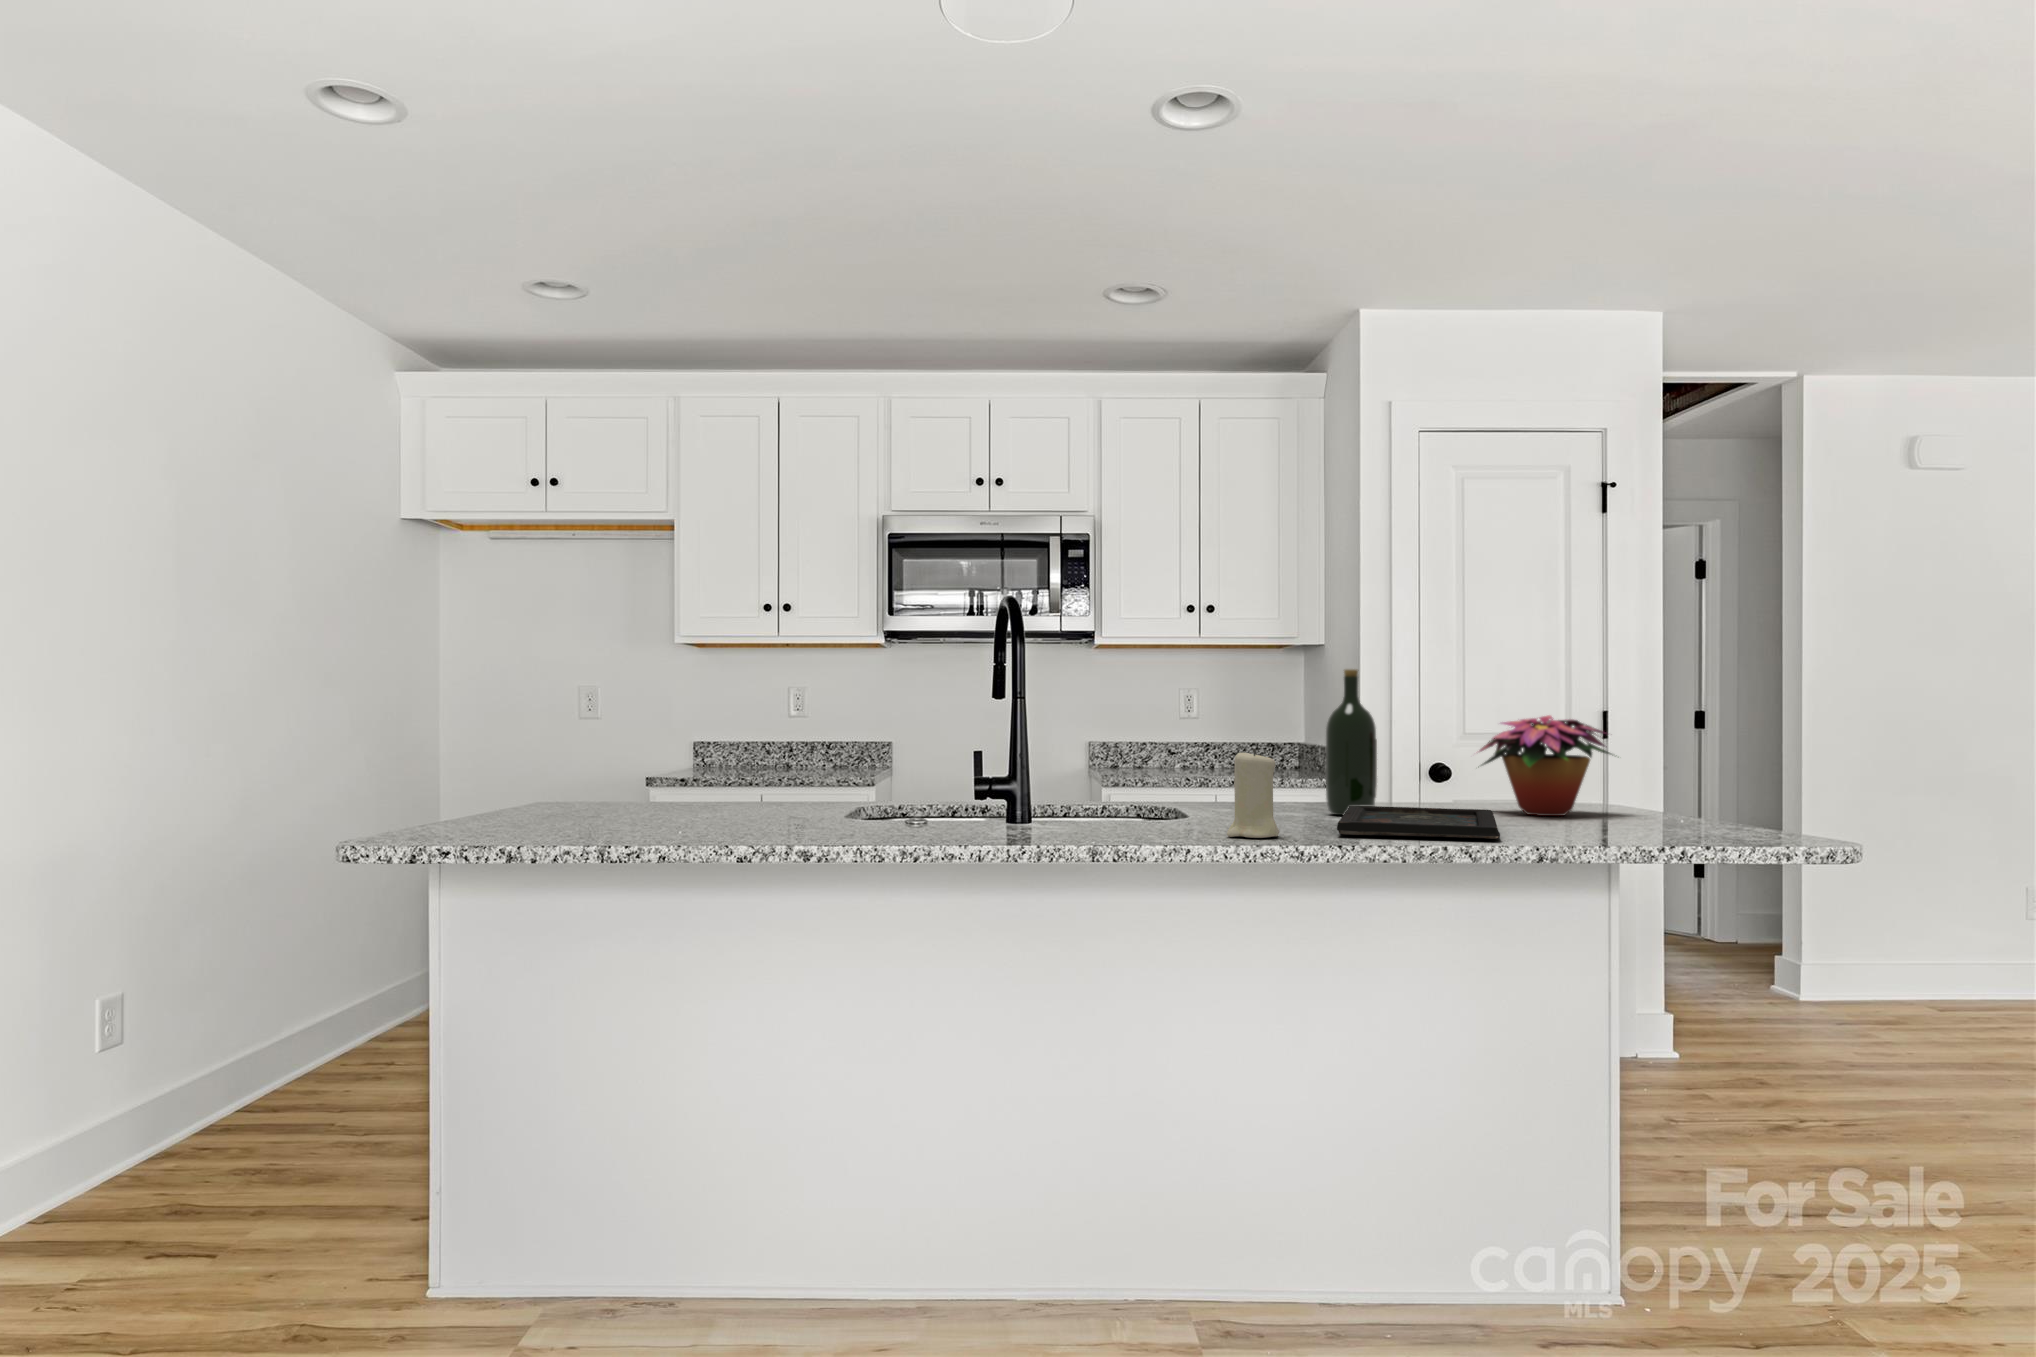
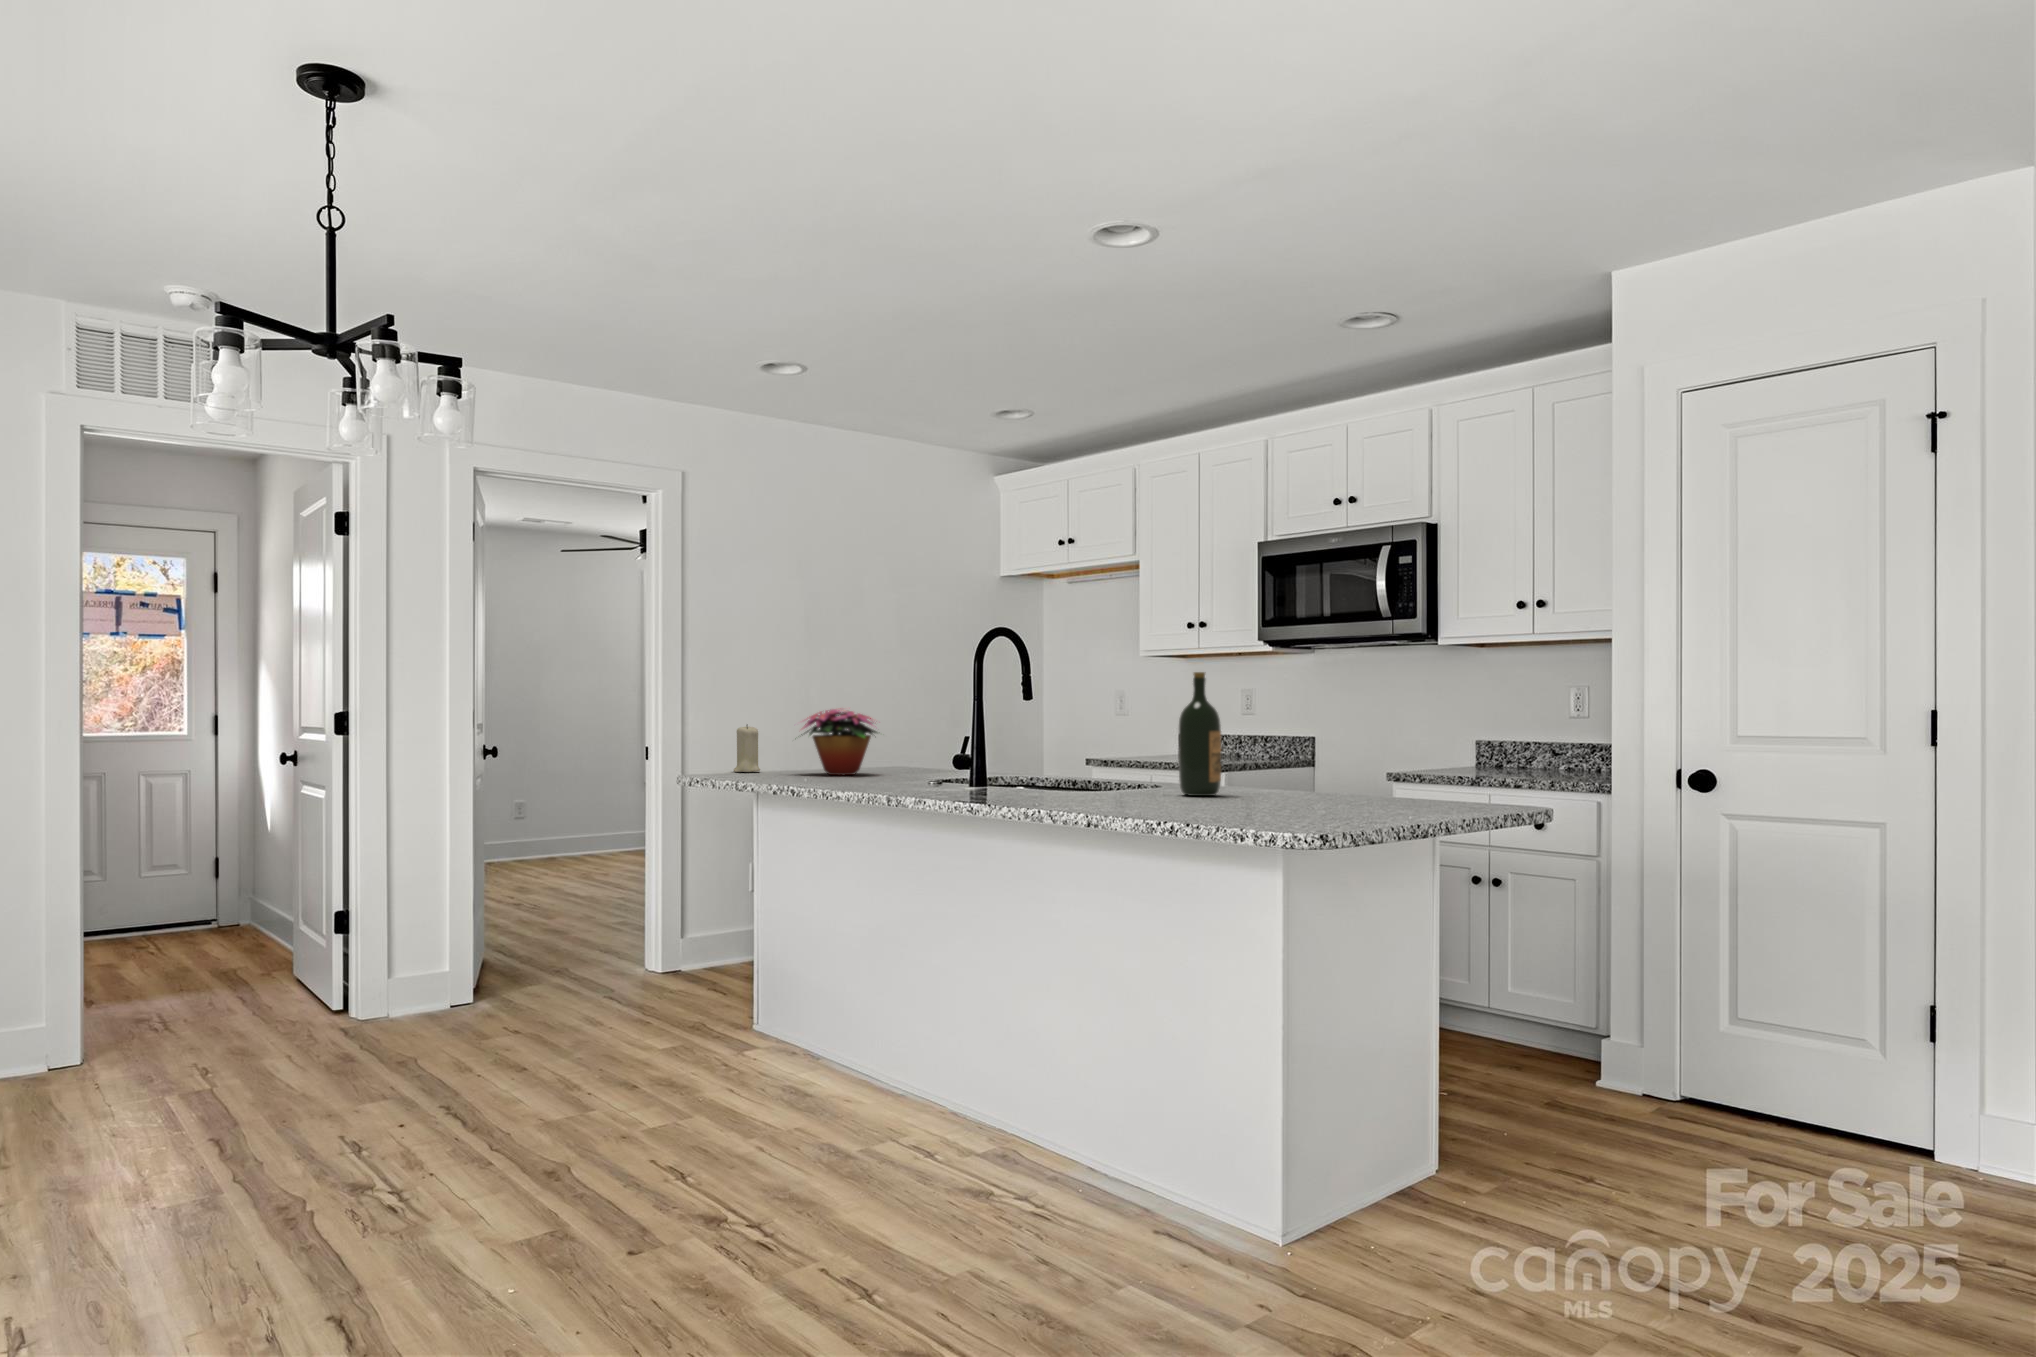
flower arrangement: present [1479,715,1611,816] -> present [801,708,877,775]
candle: present [1227,749,1279,838] -> present [734,725,760,772]
tray: present [1337,806,1500,839] -> none [1020,784,1205,808]

